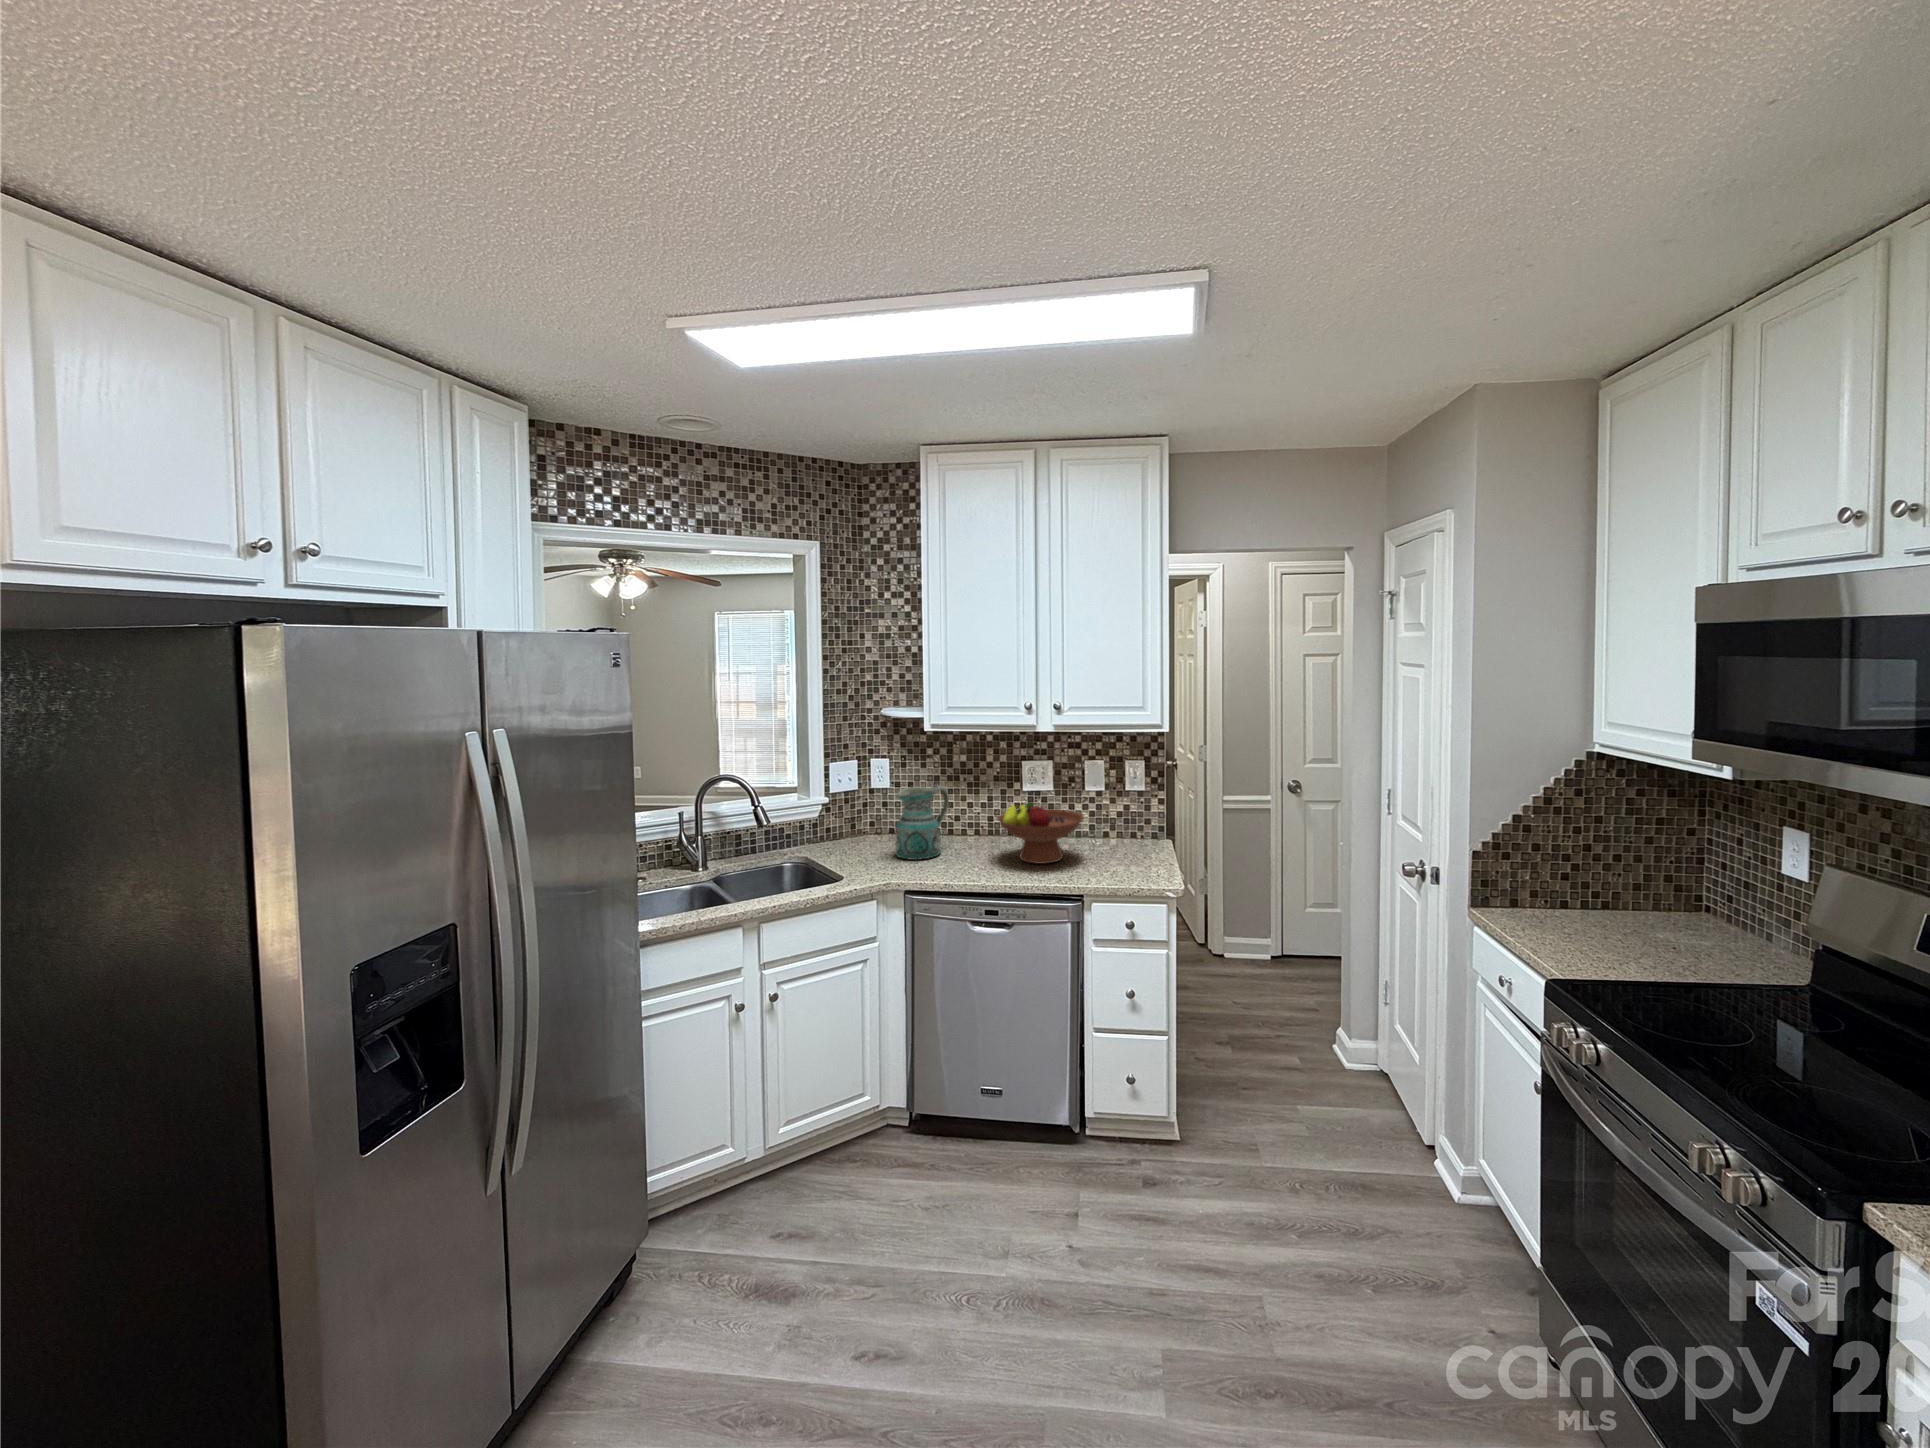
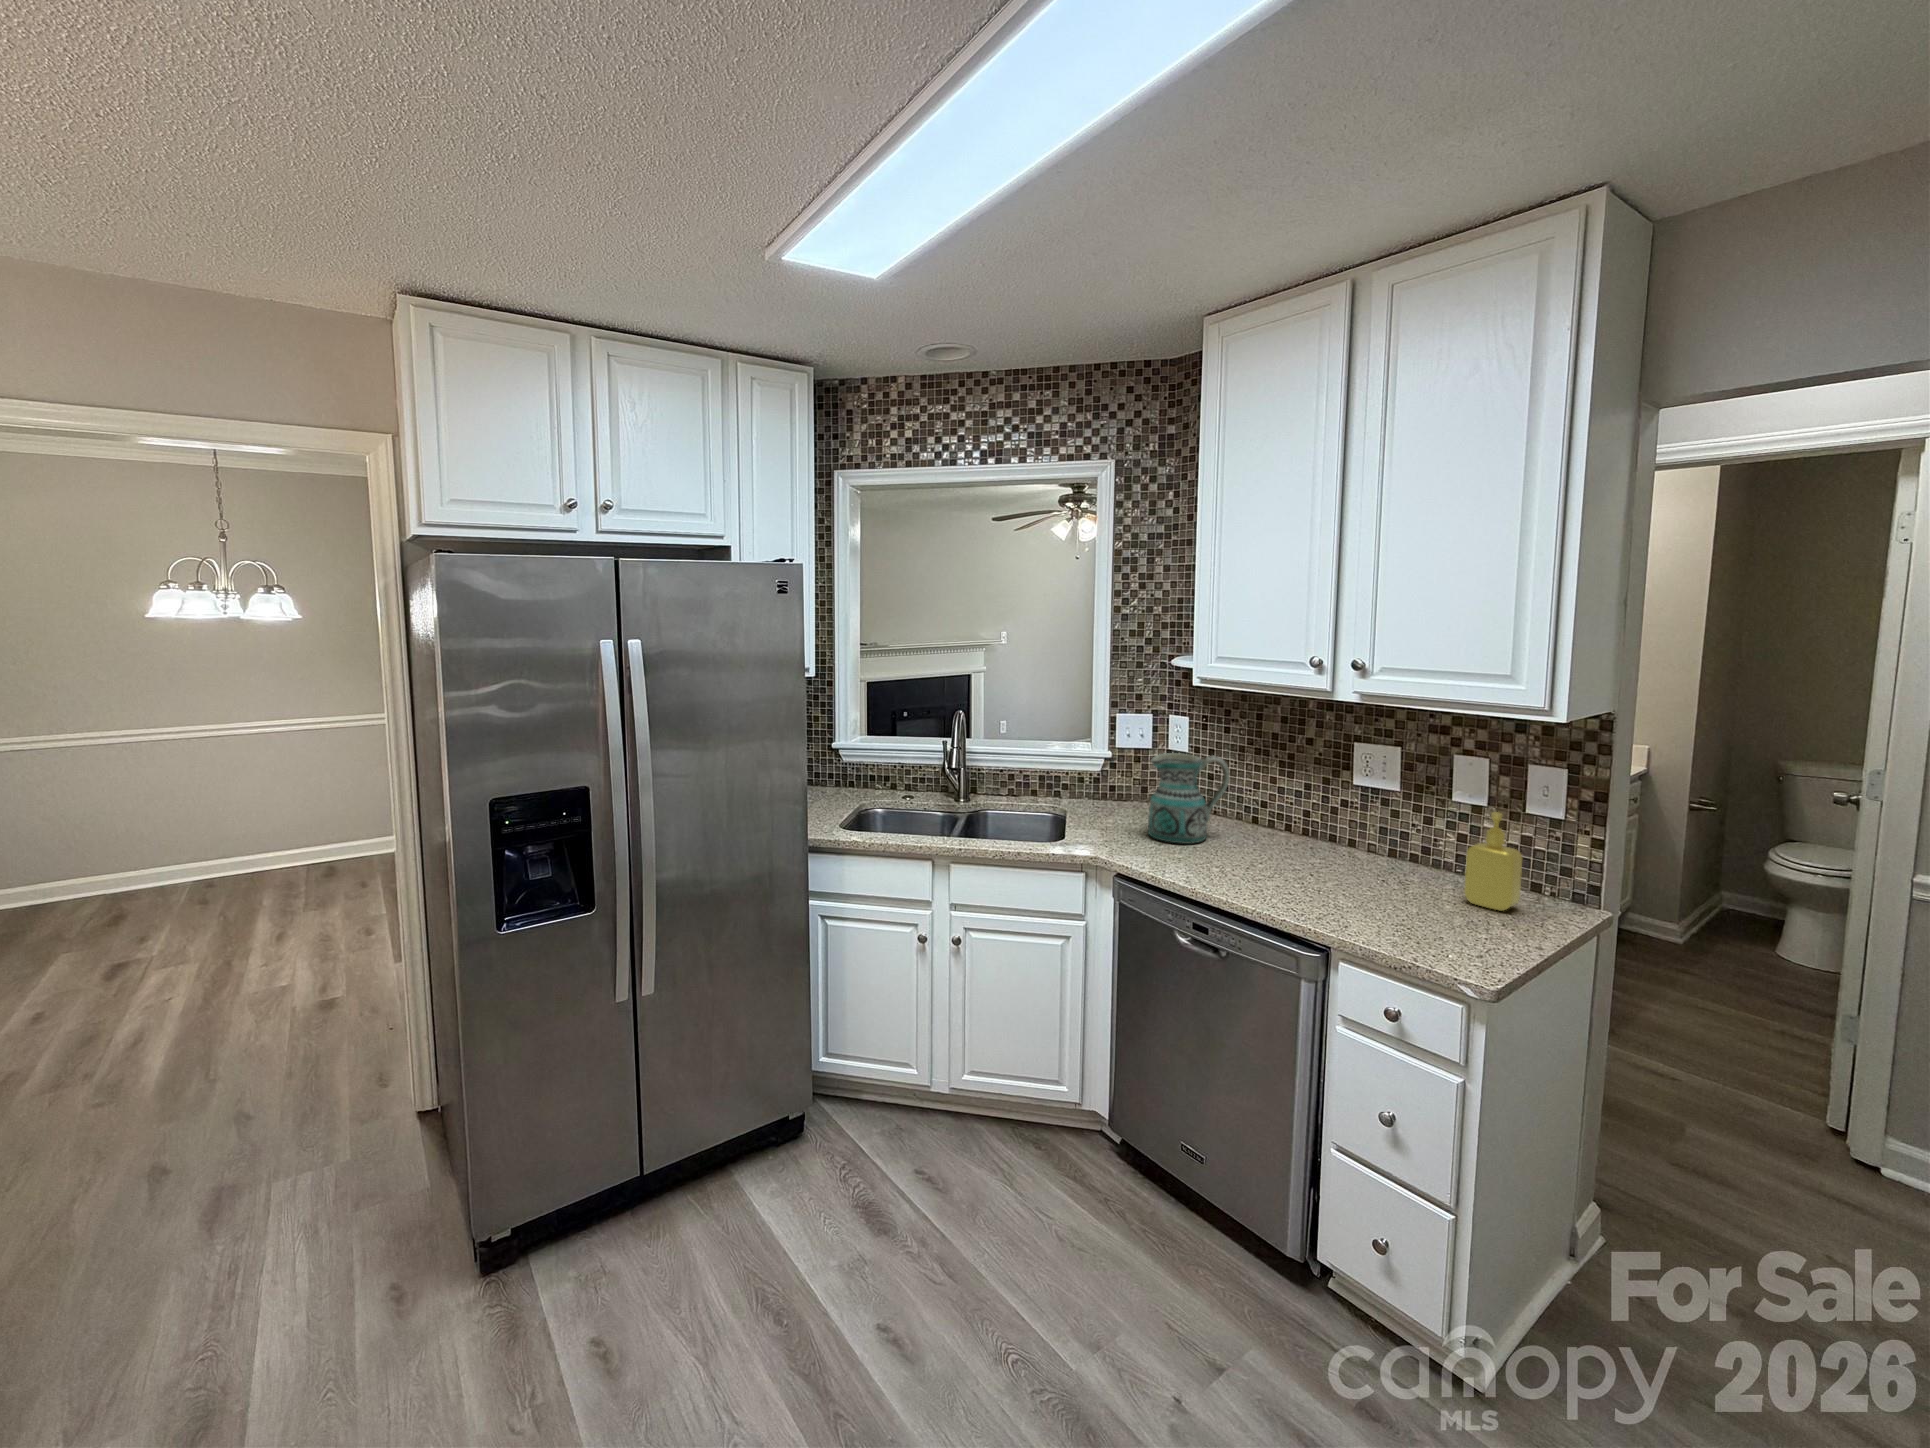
soap dispenser: none [1115,792,1141,852] -> present [1464,812,1522,911]
fruit bowl: present [997,802,1084,864] -> none [1257,797,1399,889]

